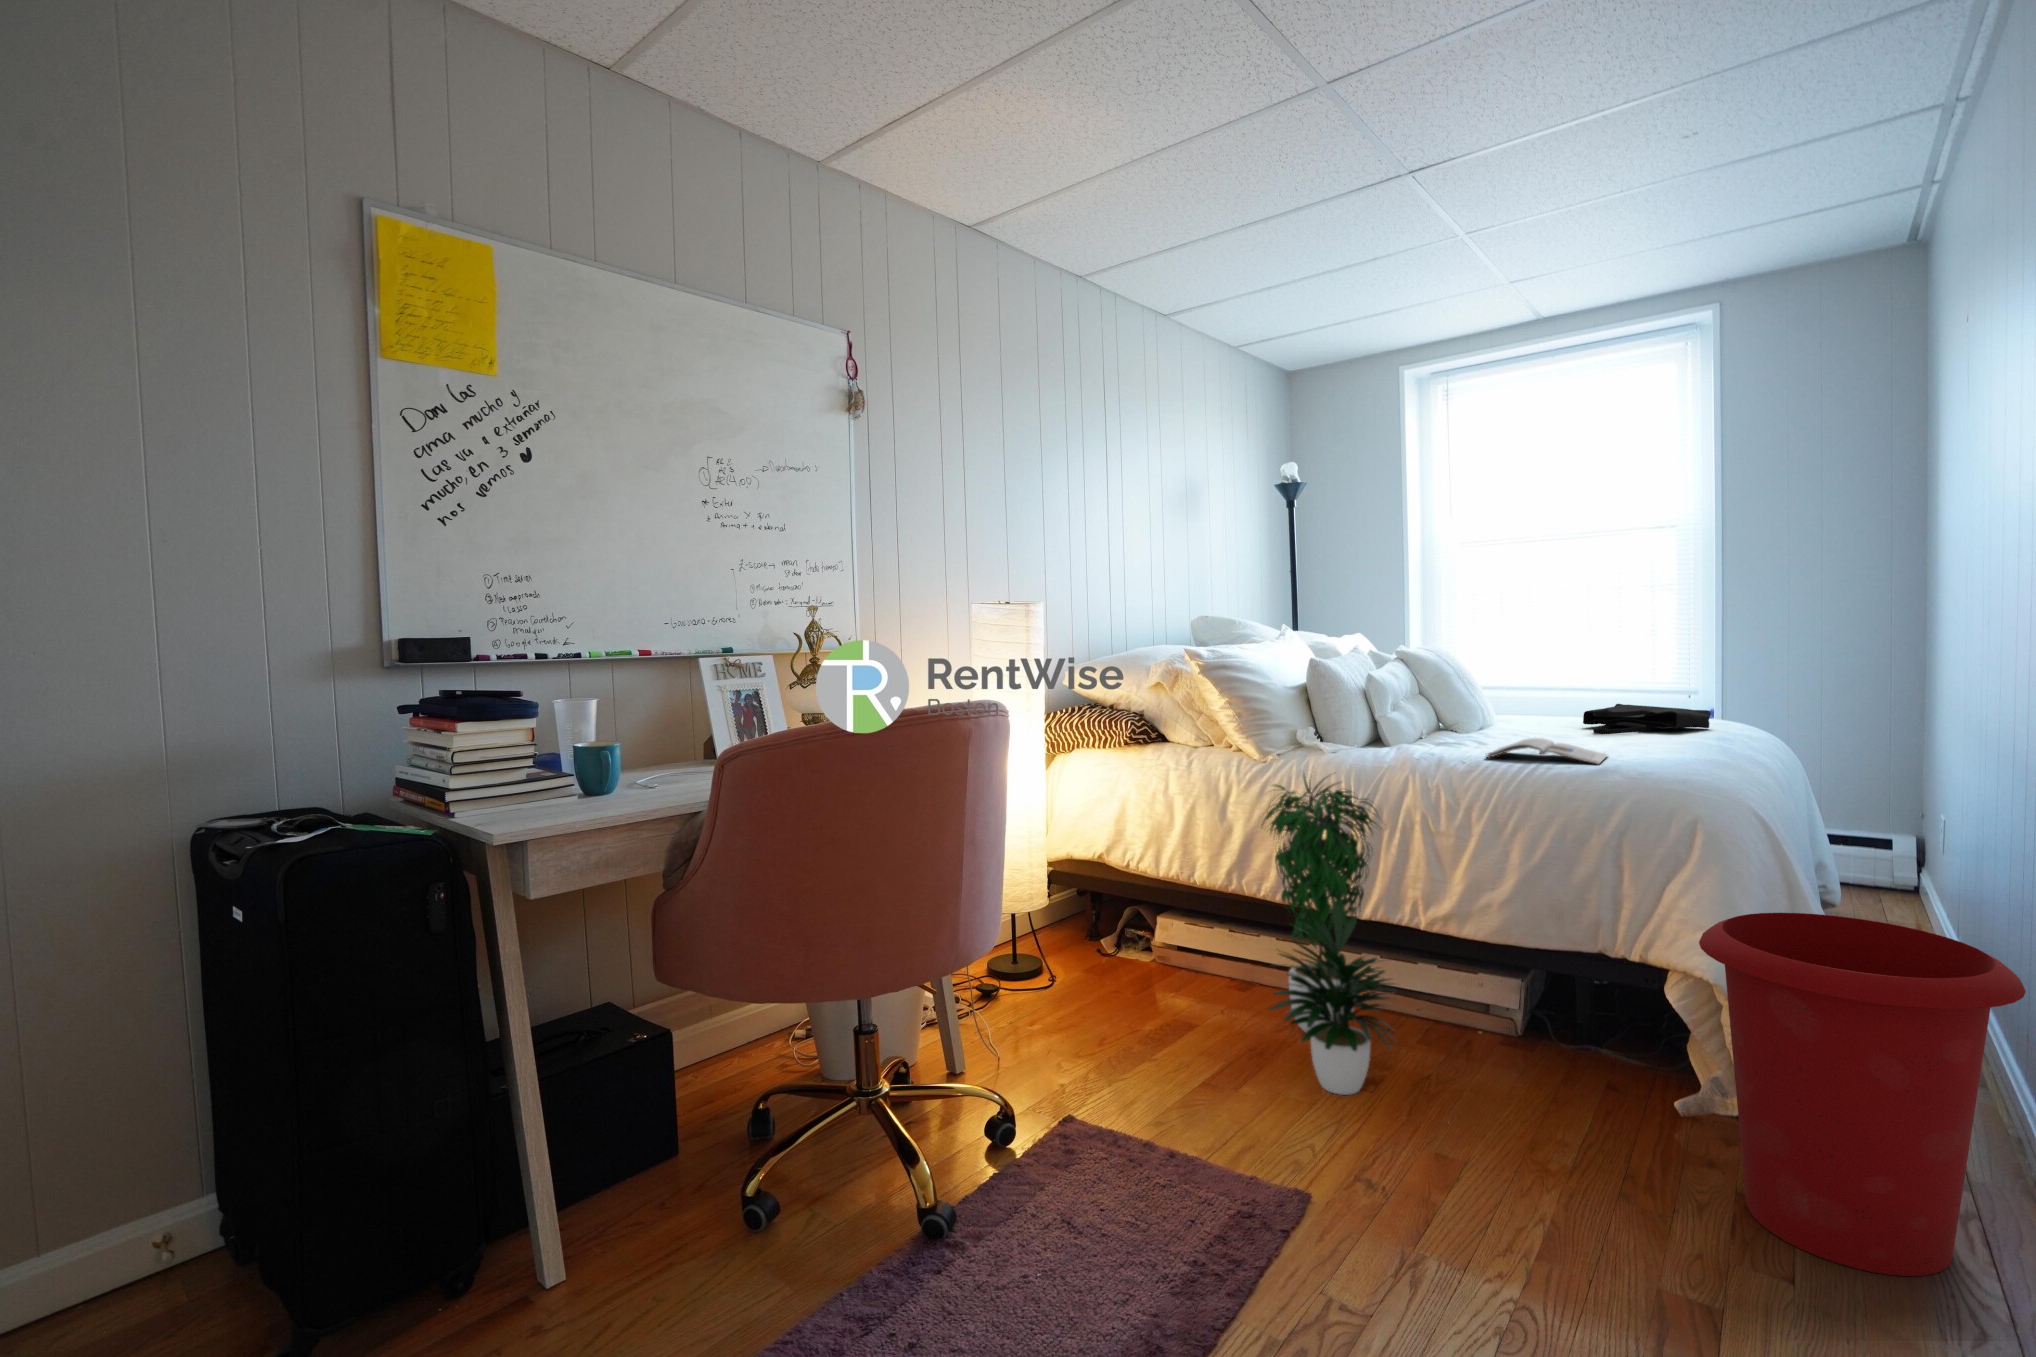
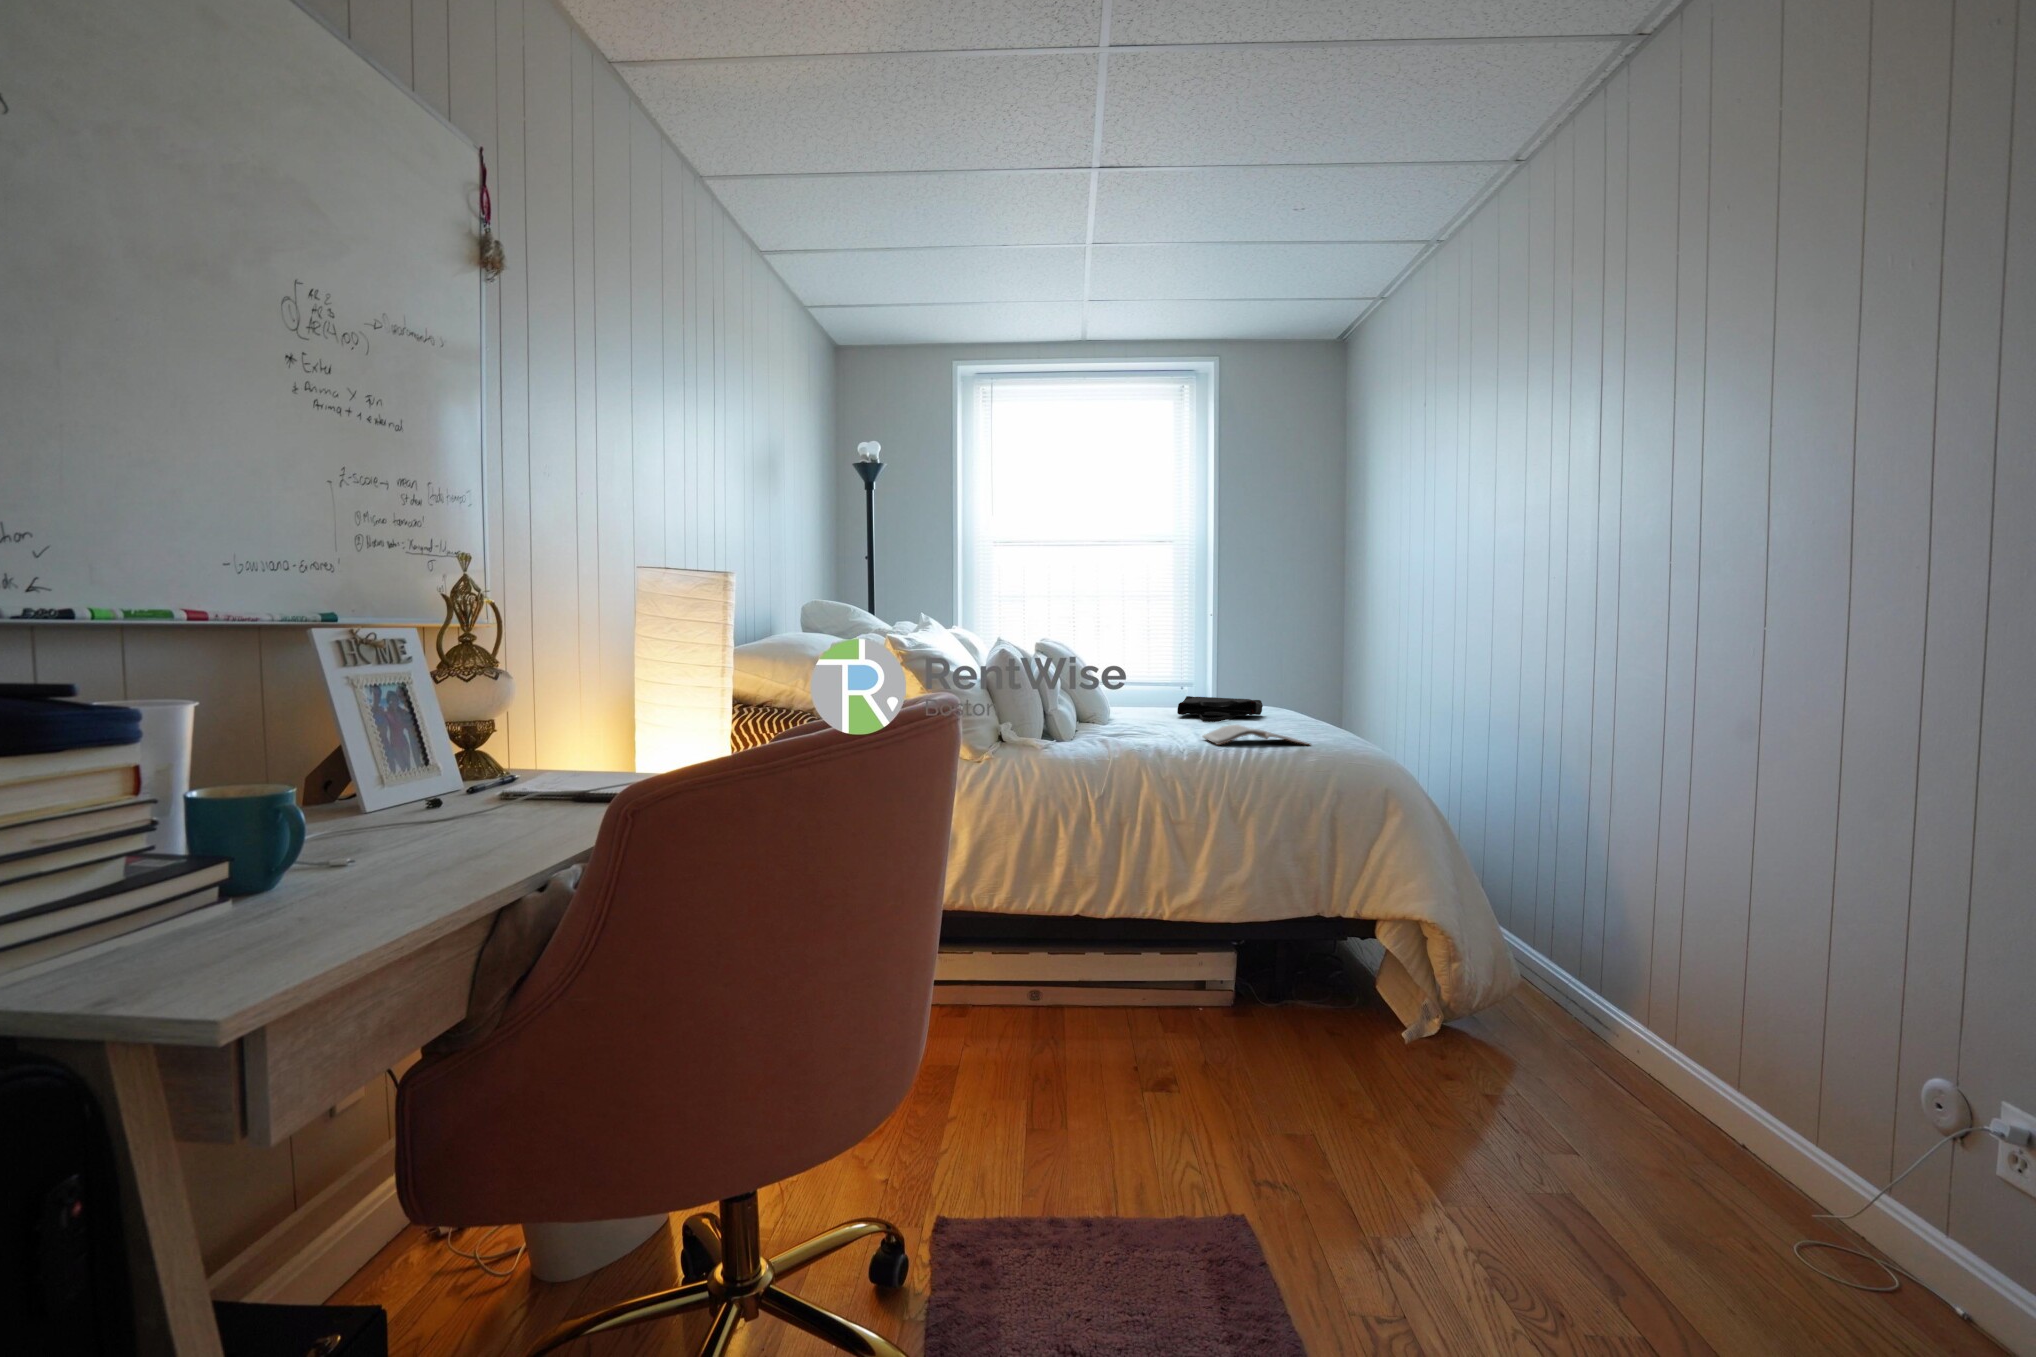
potted plant: present [1263,776,1394,1095] -> none [1018,760,1228,1103]
waste bin: present [1699,913,2026,1276] -> none [1475,855,1706,1133]

